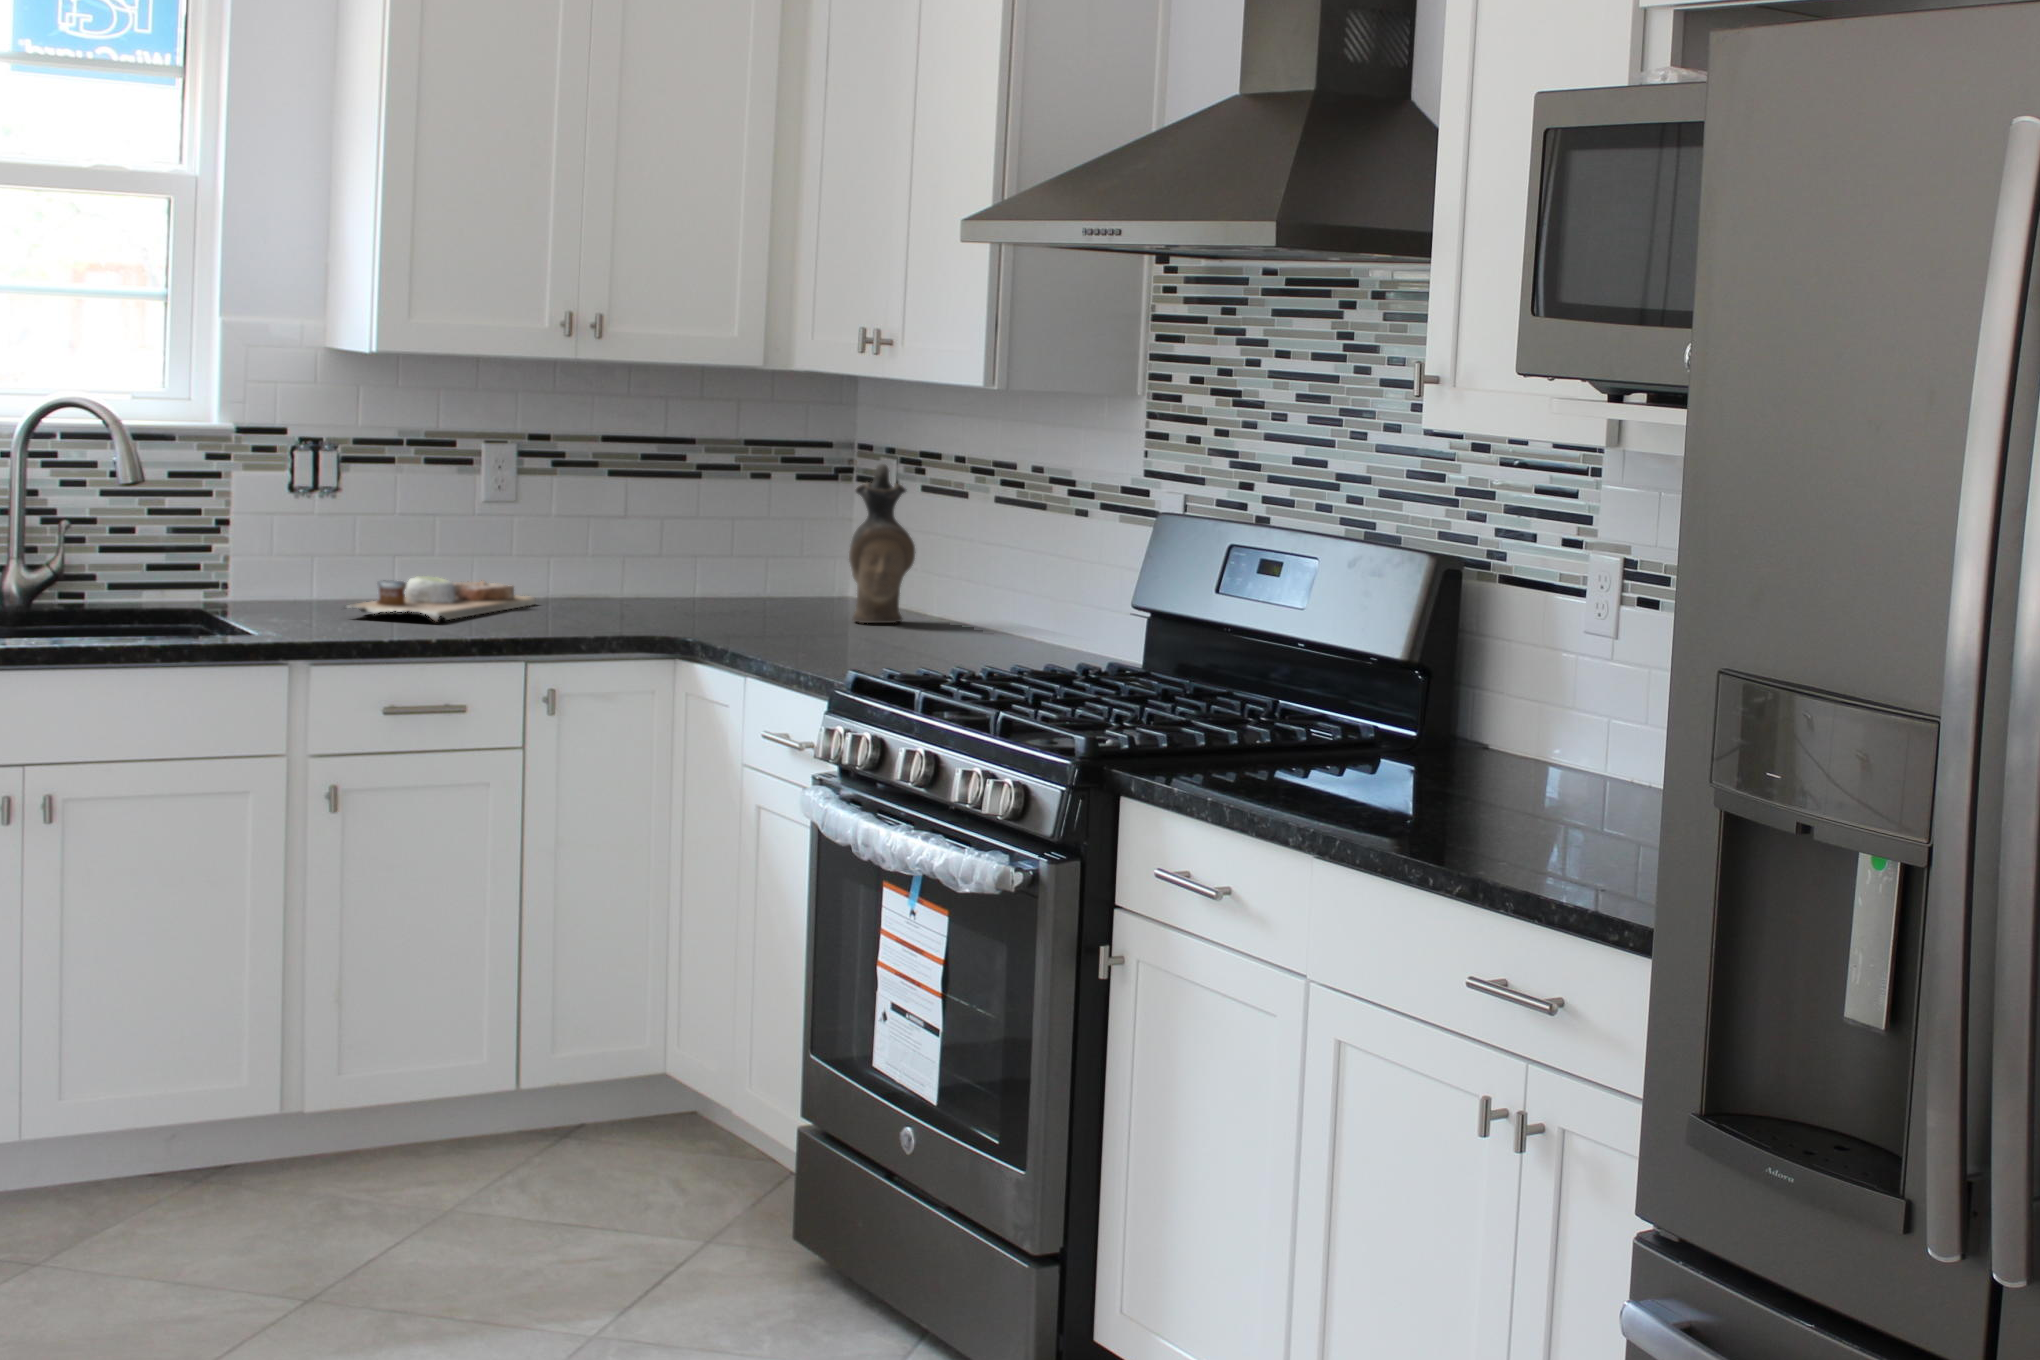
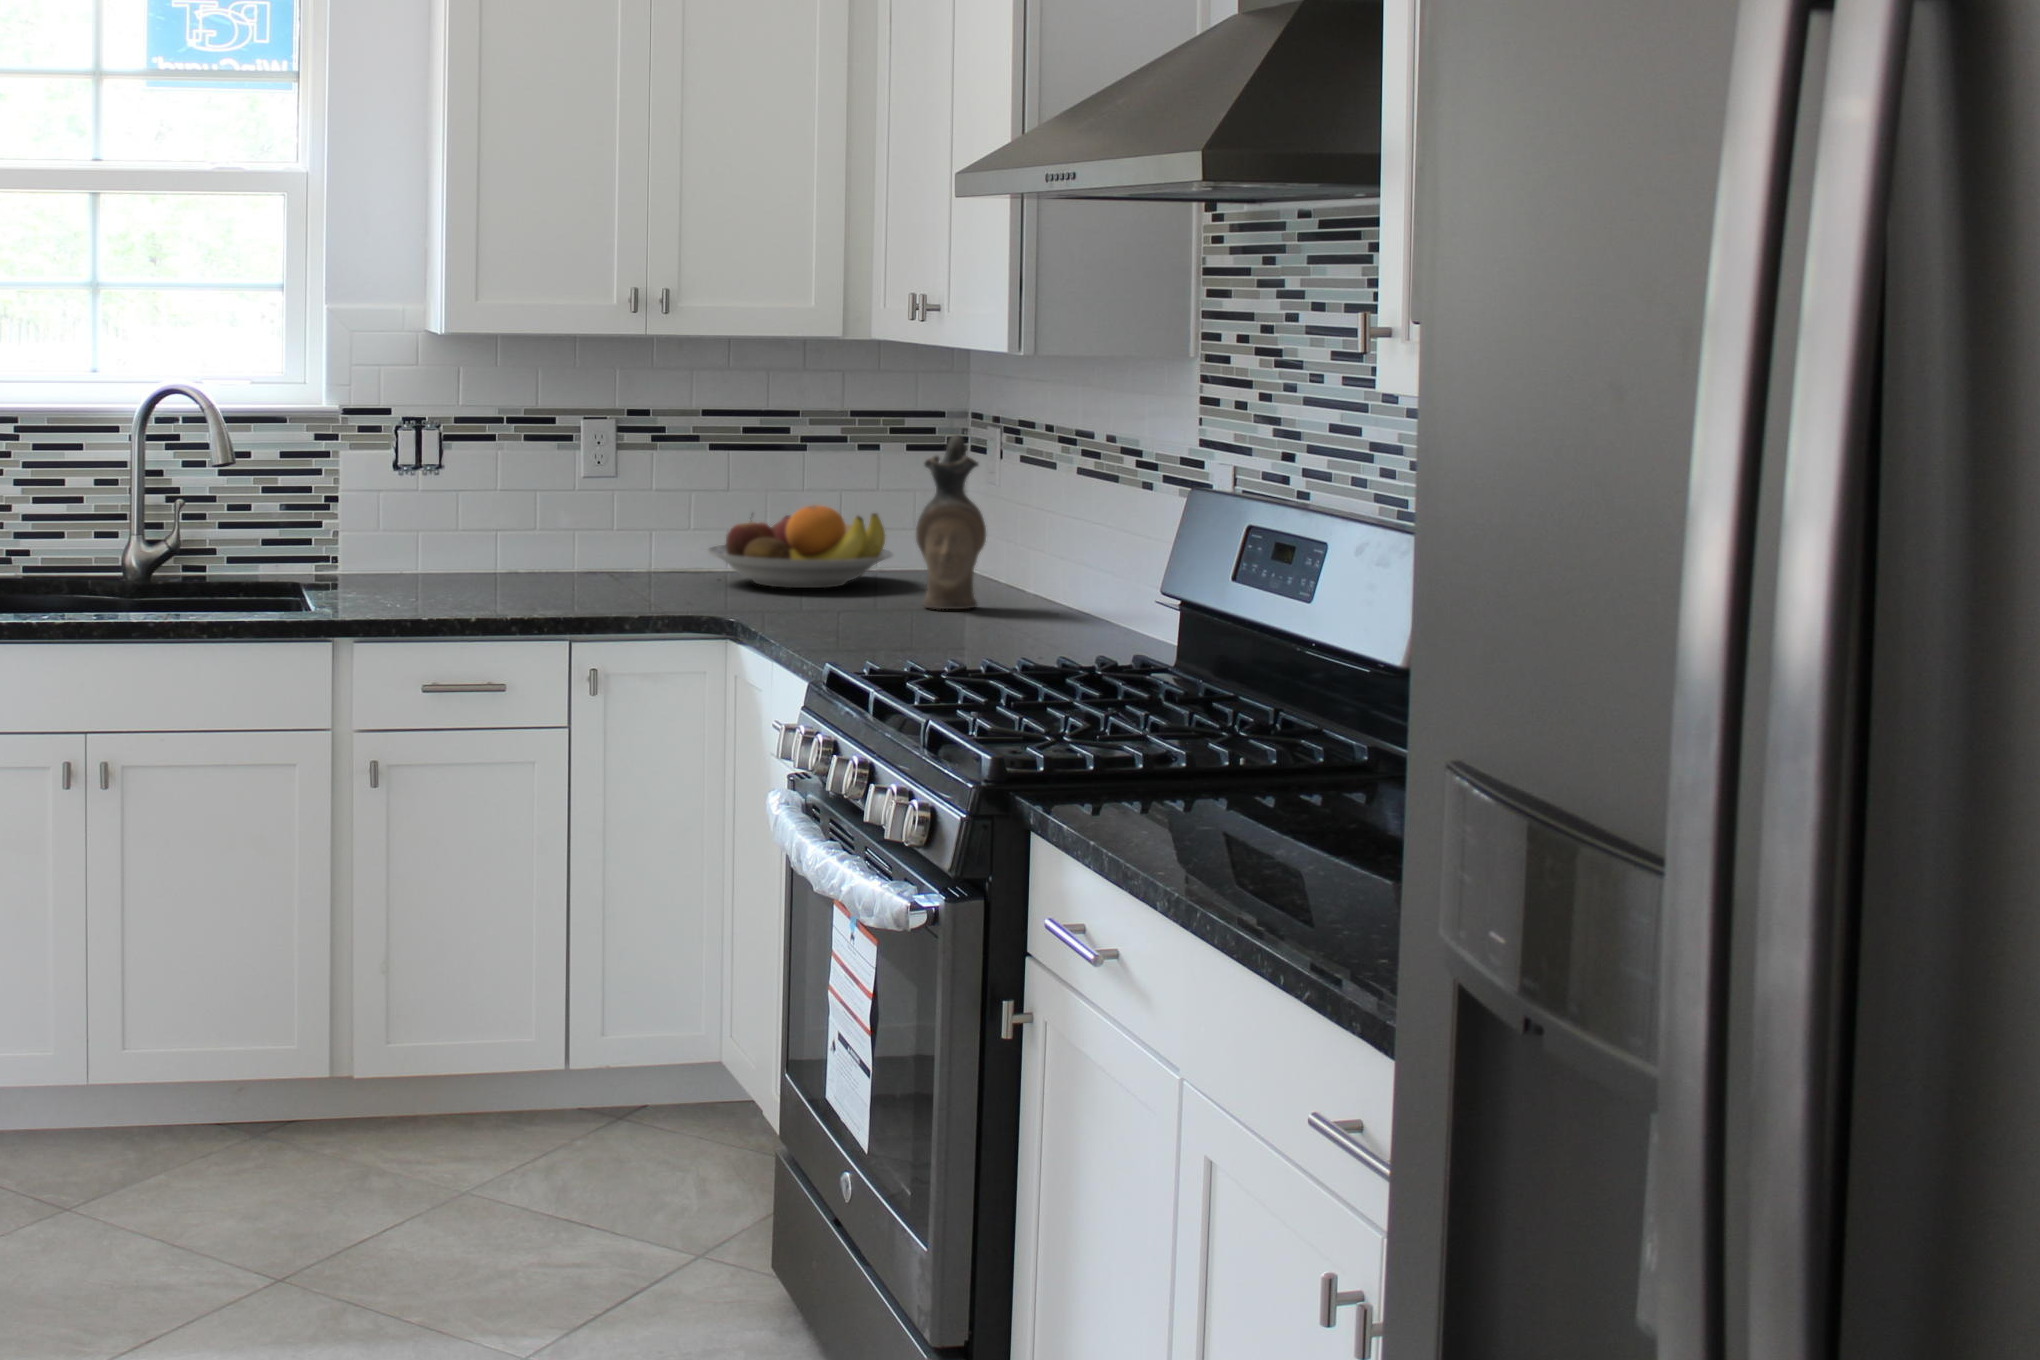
fruit bowl: none [621,529,802,606] -> present [707,505,893,588]
cutting board: present [345,576,536,621] -> none [418,559,620,603]

